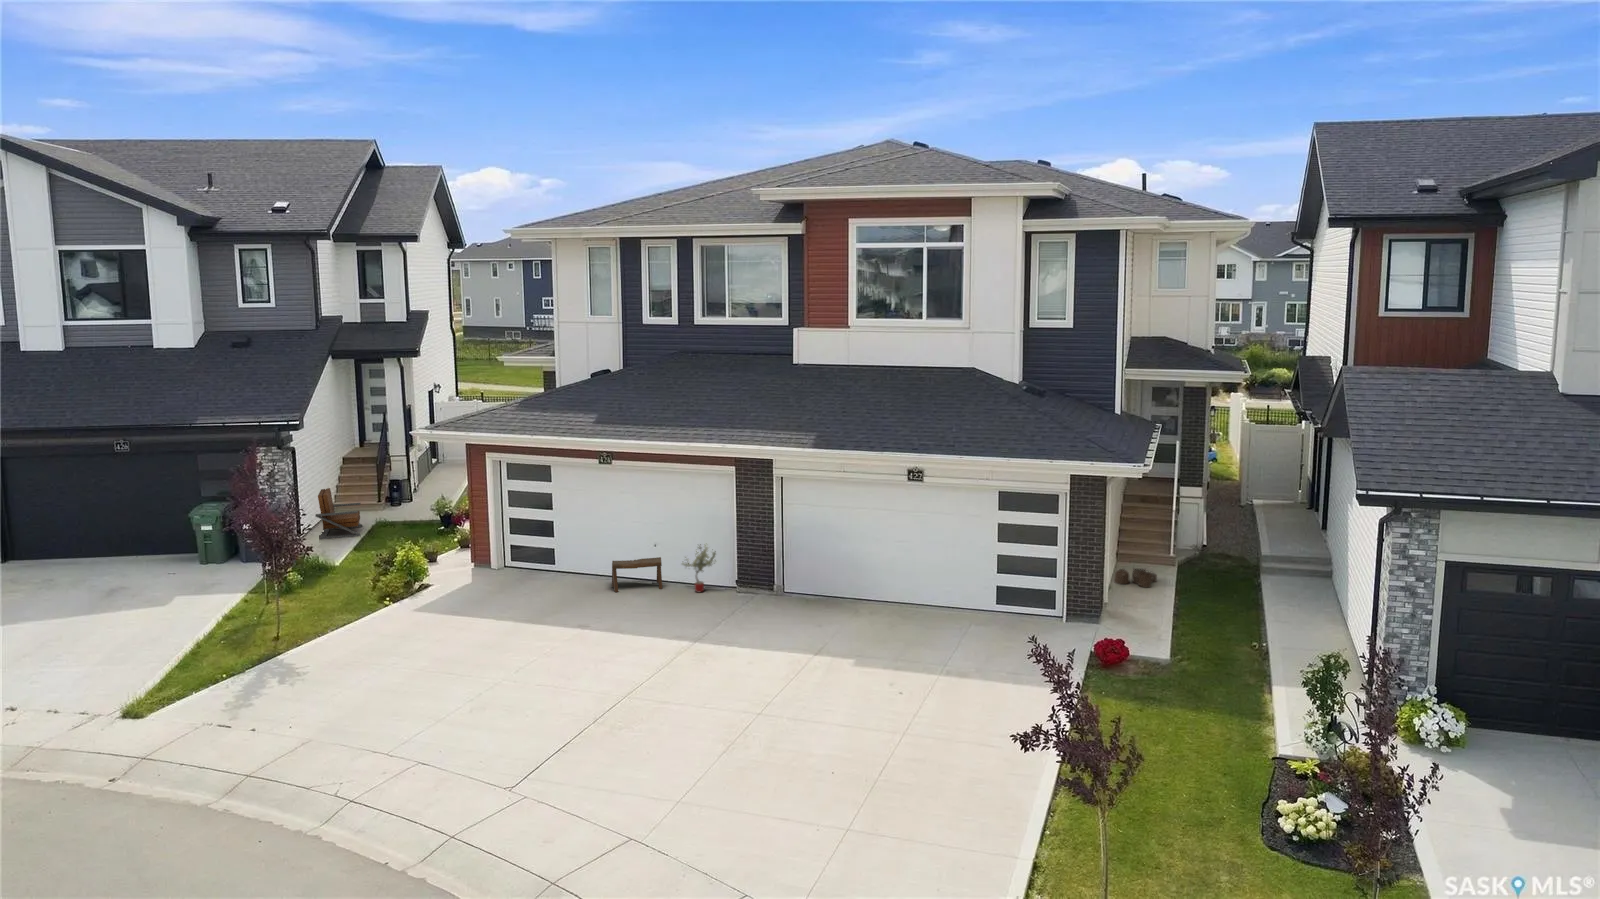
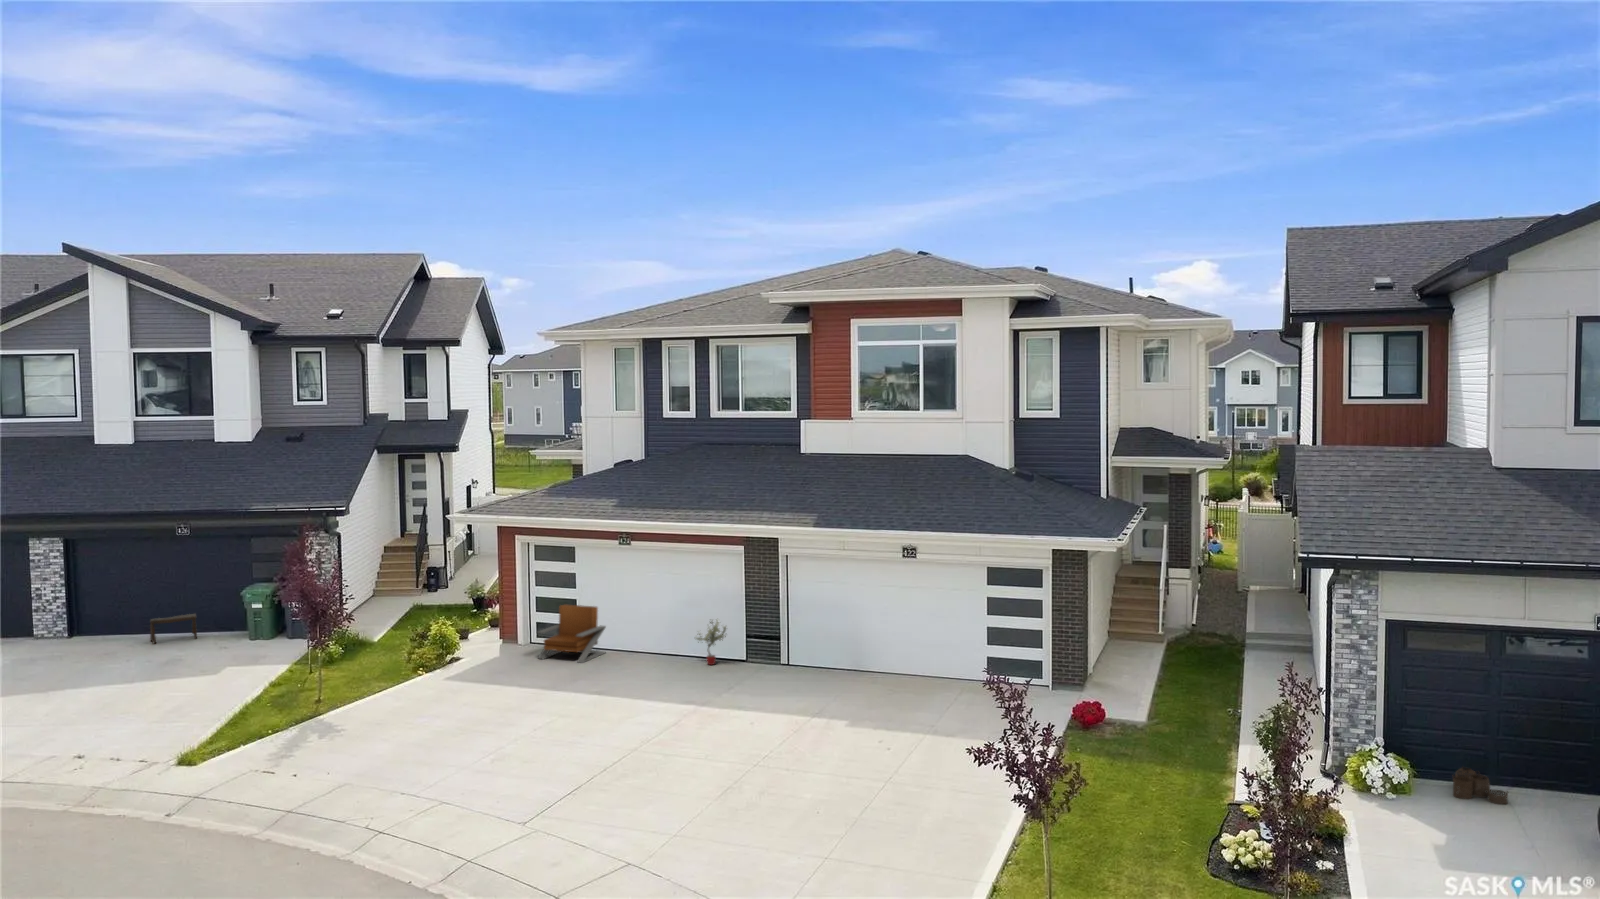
lounge chair: present [315,488,363,539] -> present [538,605,606,663]
bench: present [612,557,662,592] -> present [150,614,197,644]
woven basket: present [1114,569,1157,588] -> present [1453,767,1508,804]

